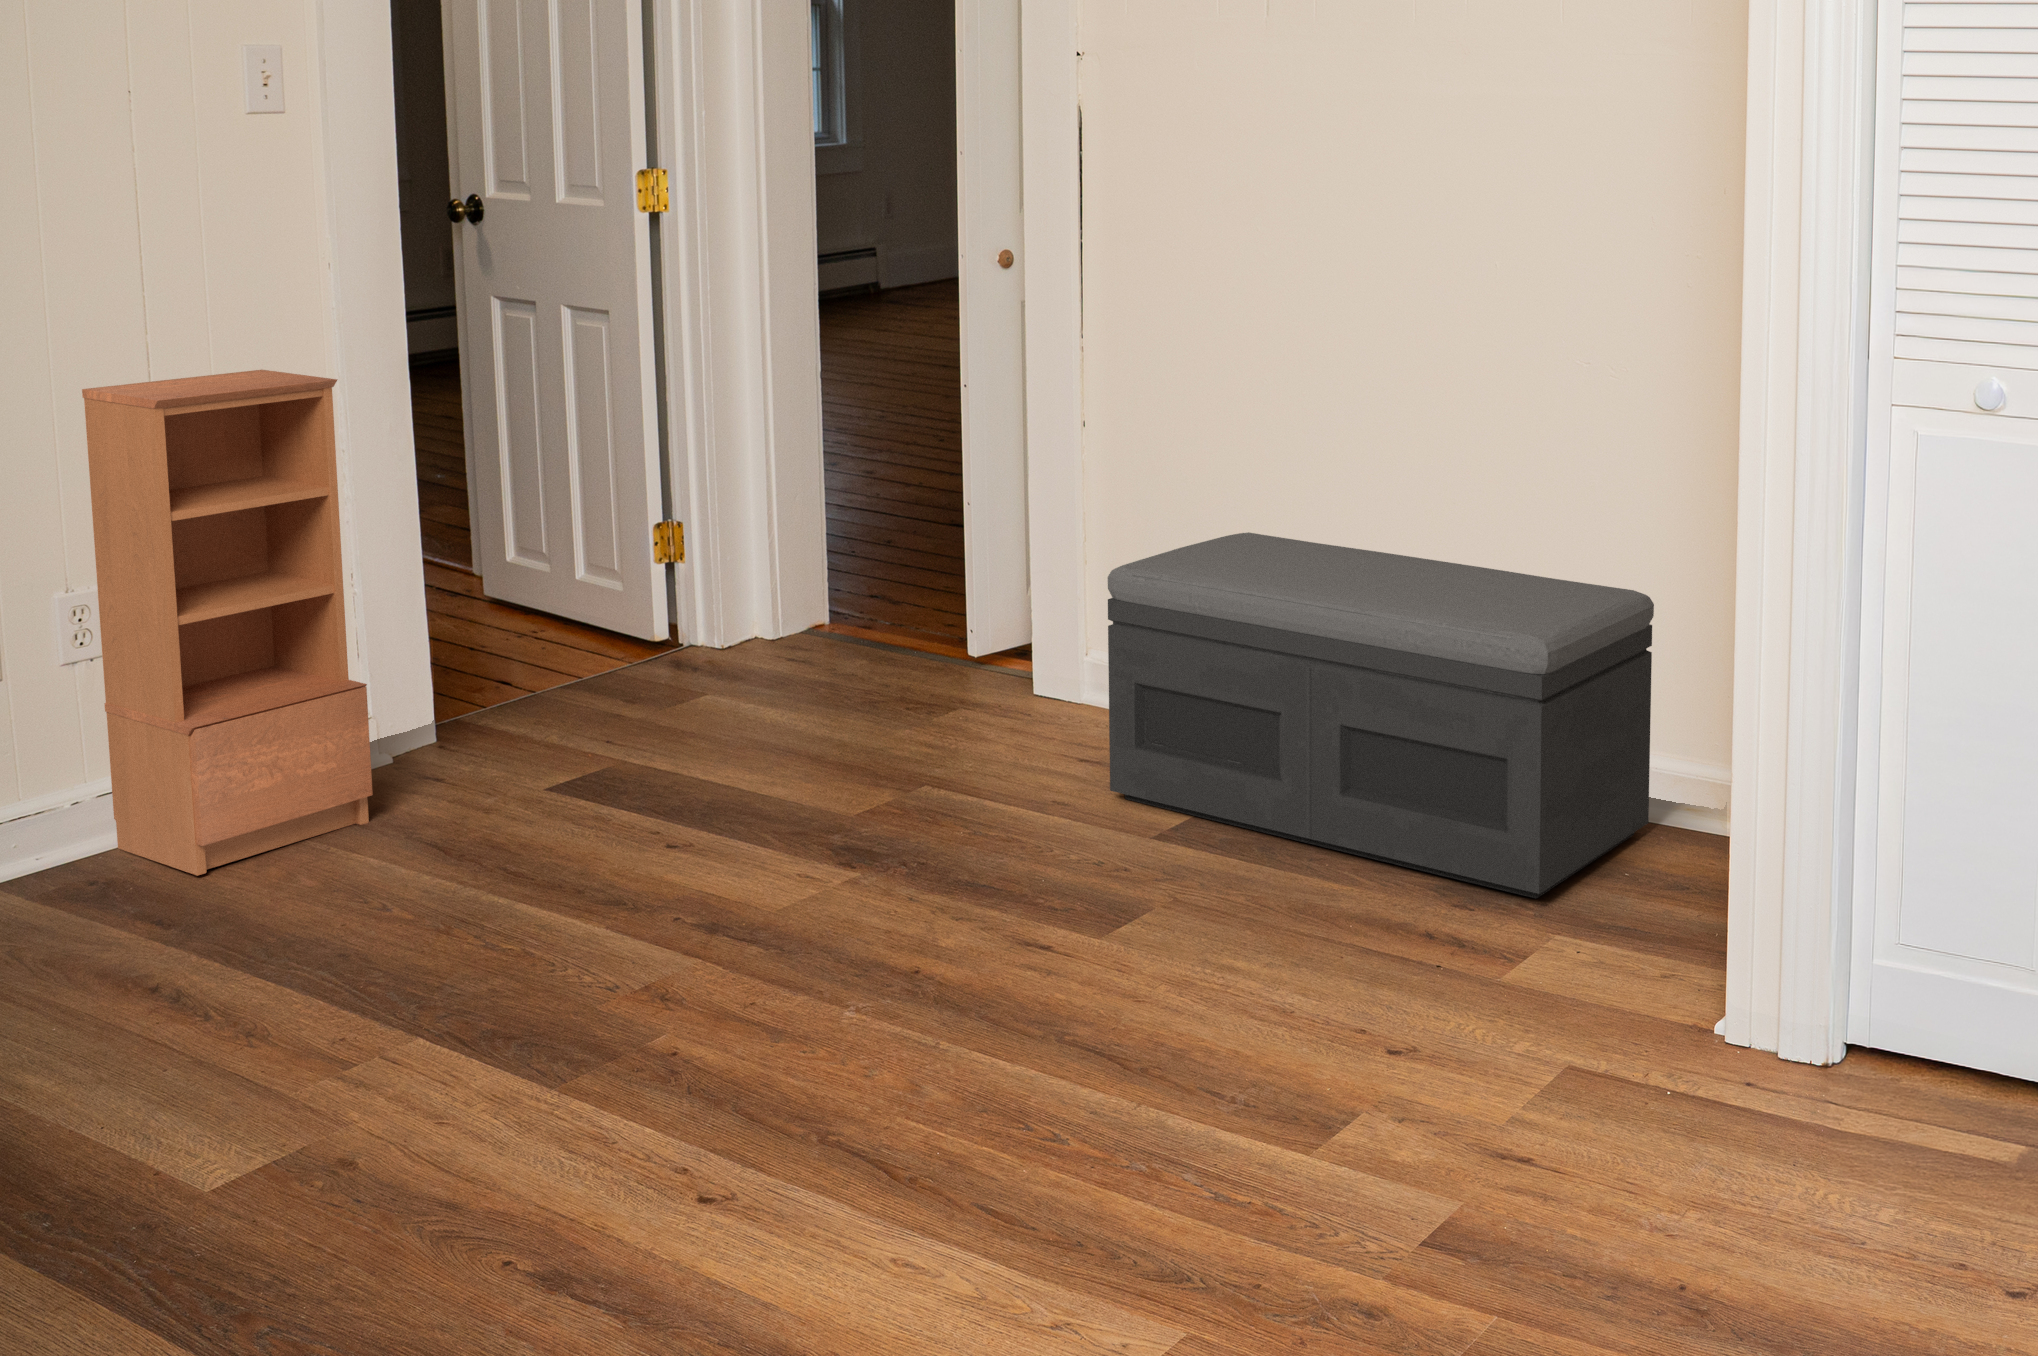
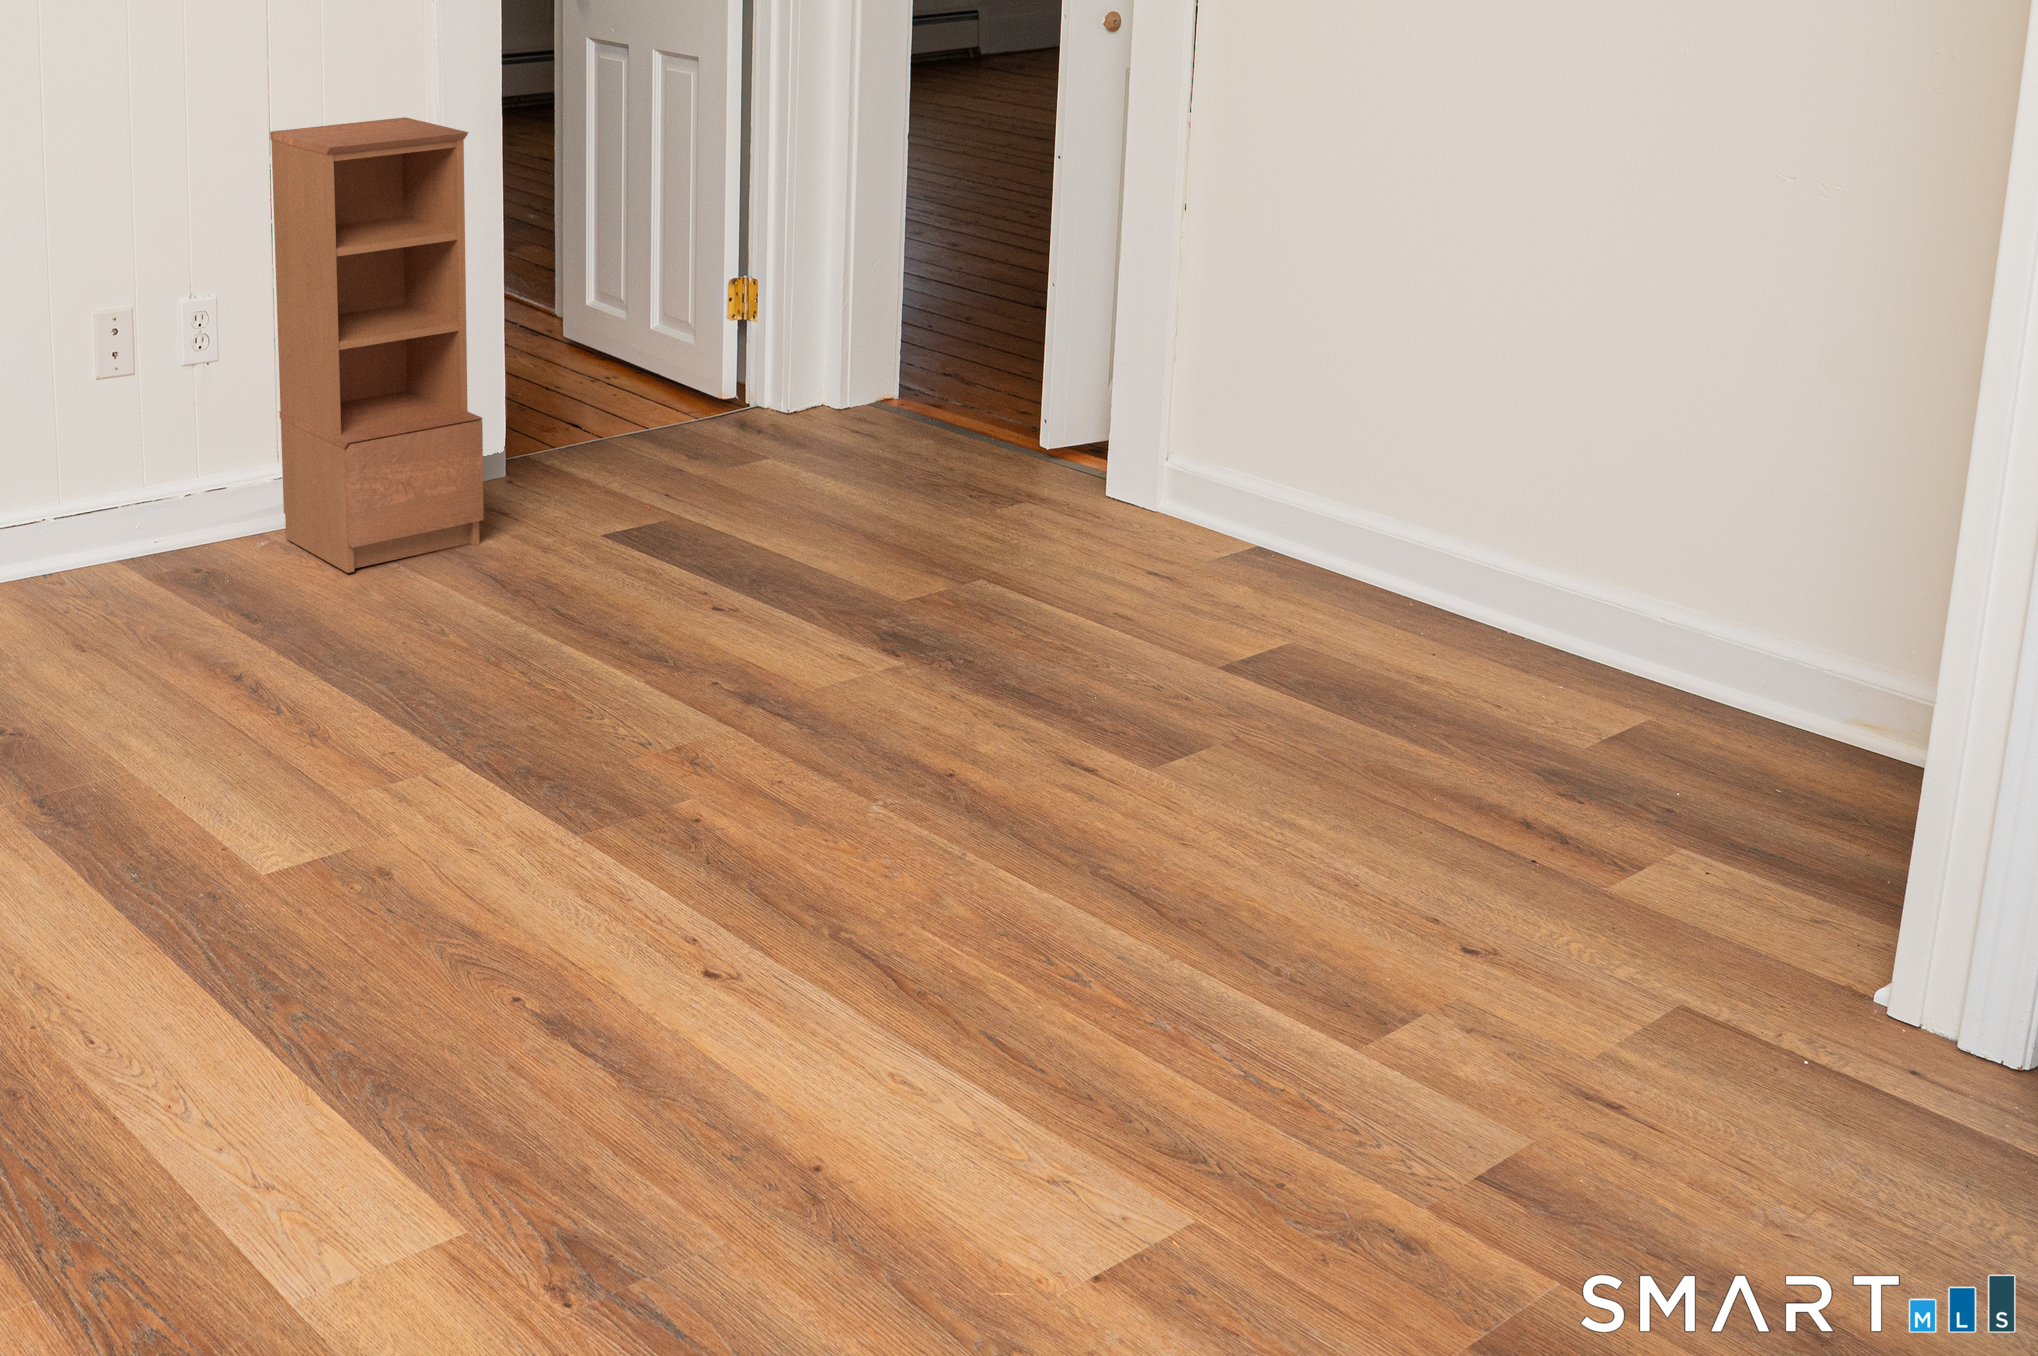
storage bench: present [1108,532,1654,898] -> none [1177,350,1863,811]

